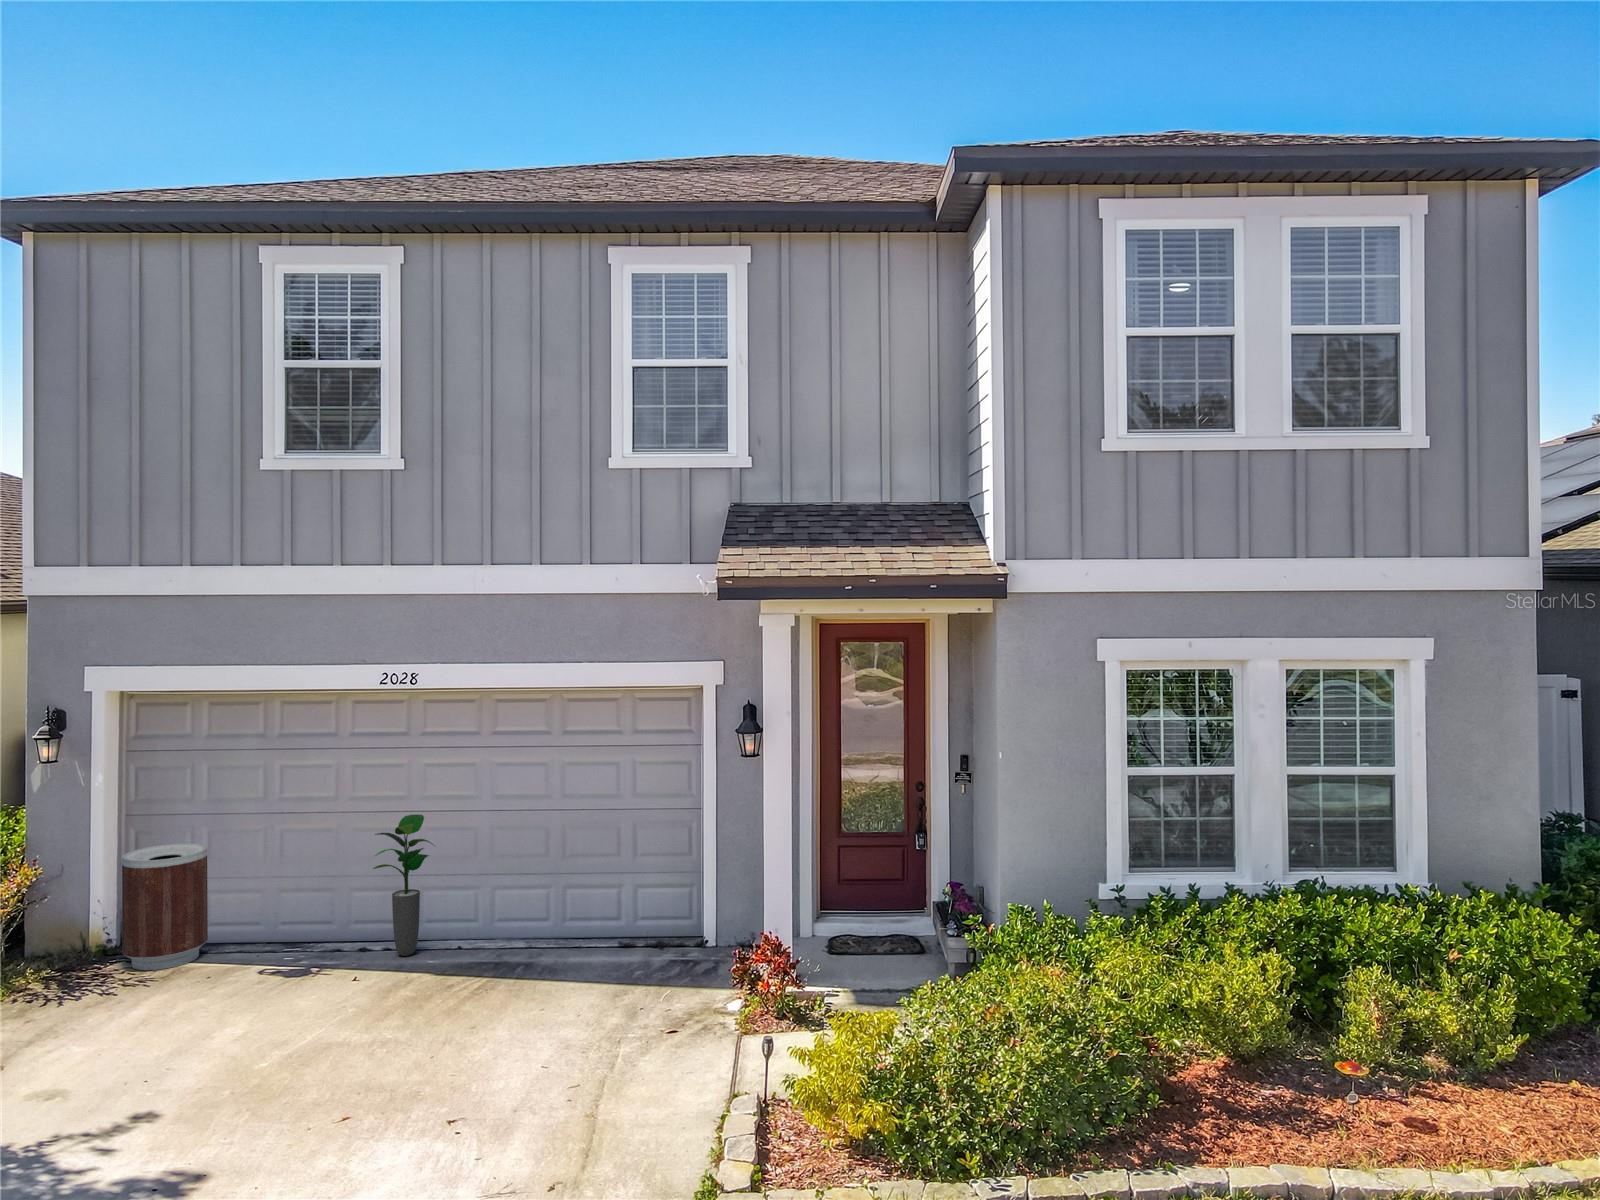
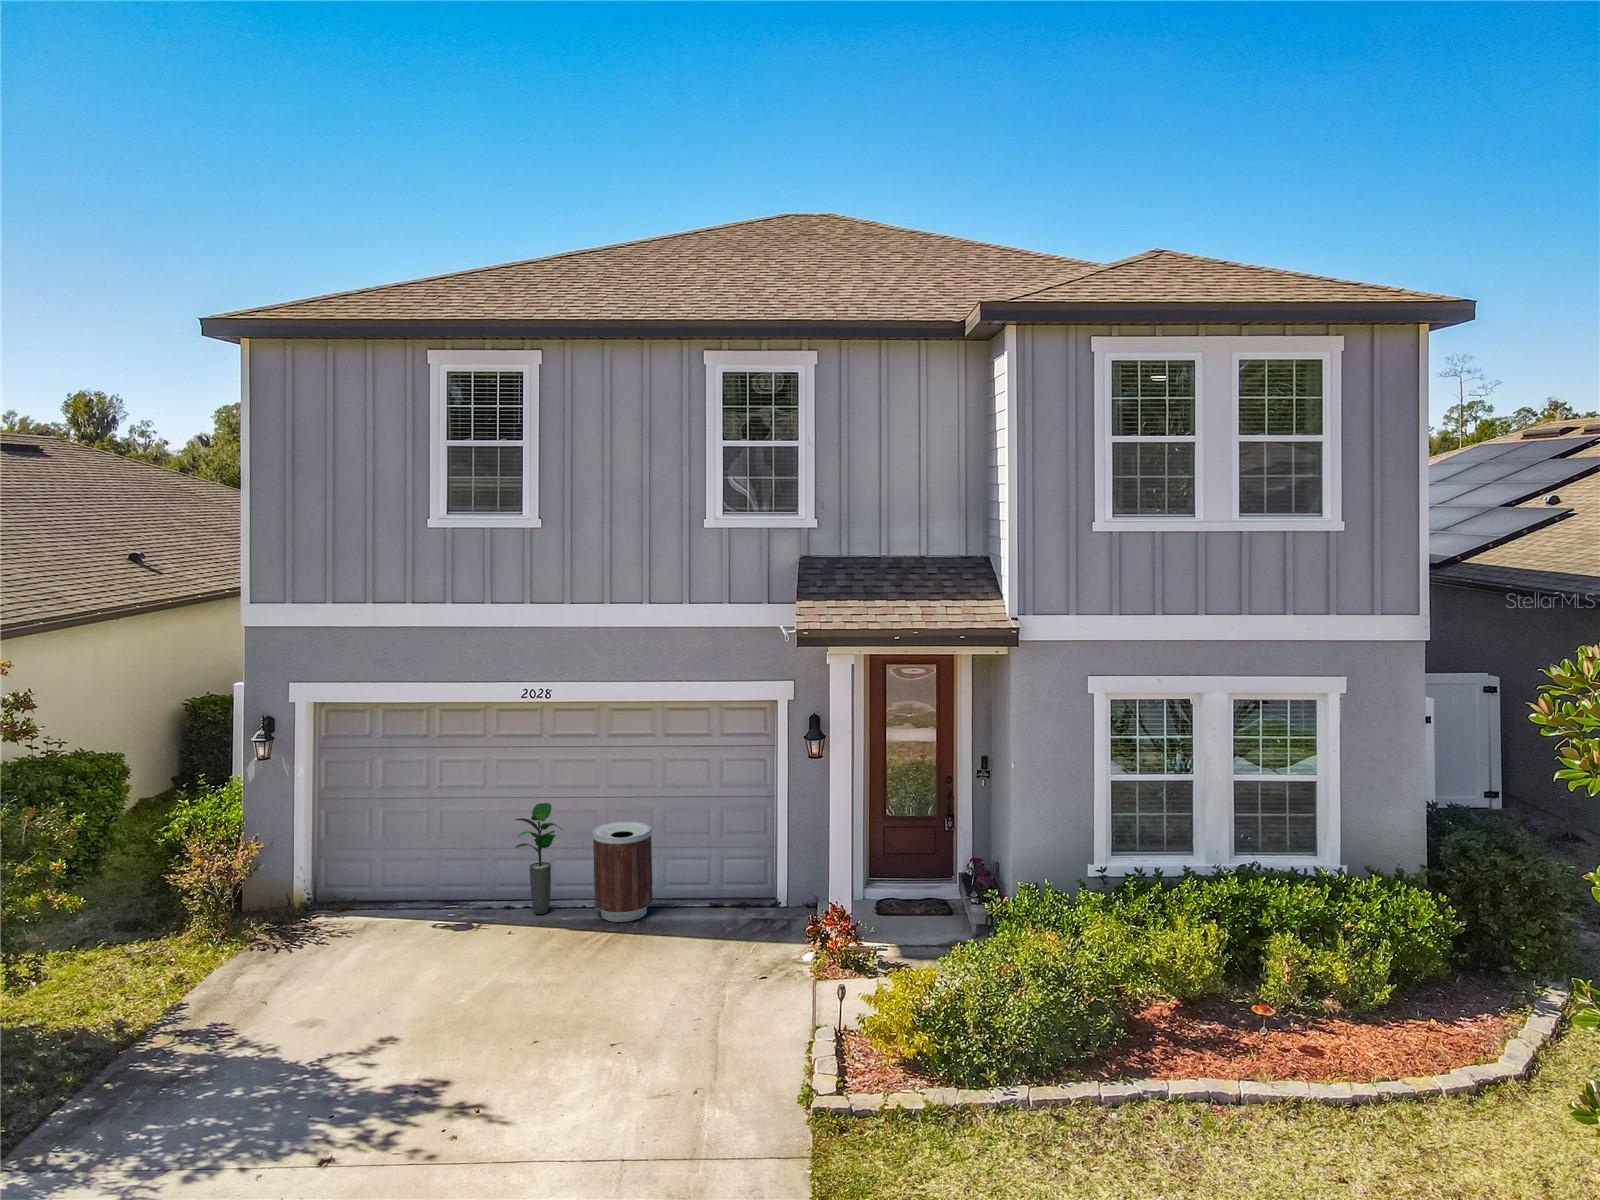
trash can: present [122,843,208,970] -> present [593,821,653,922]

